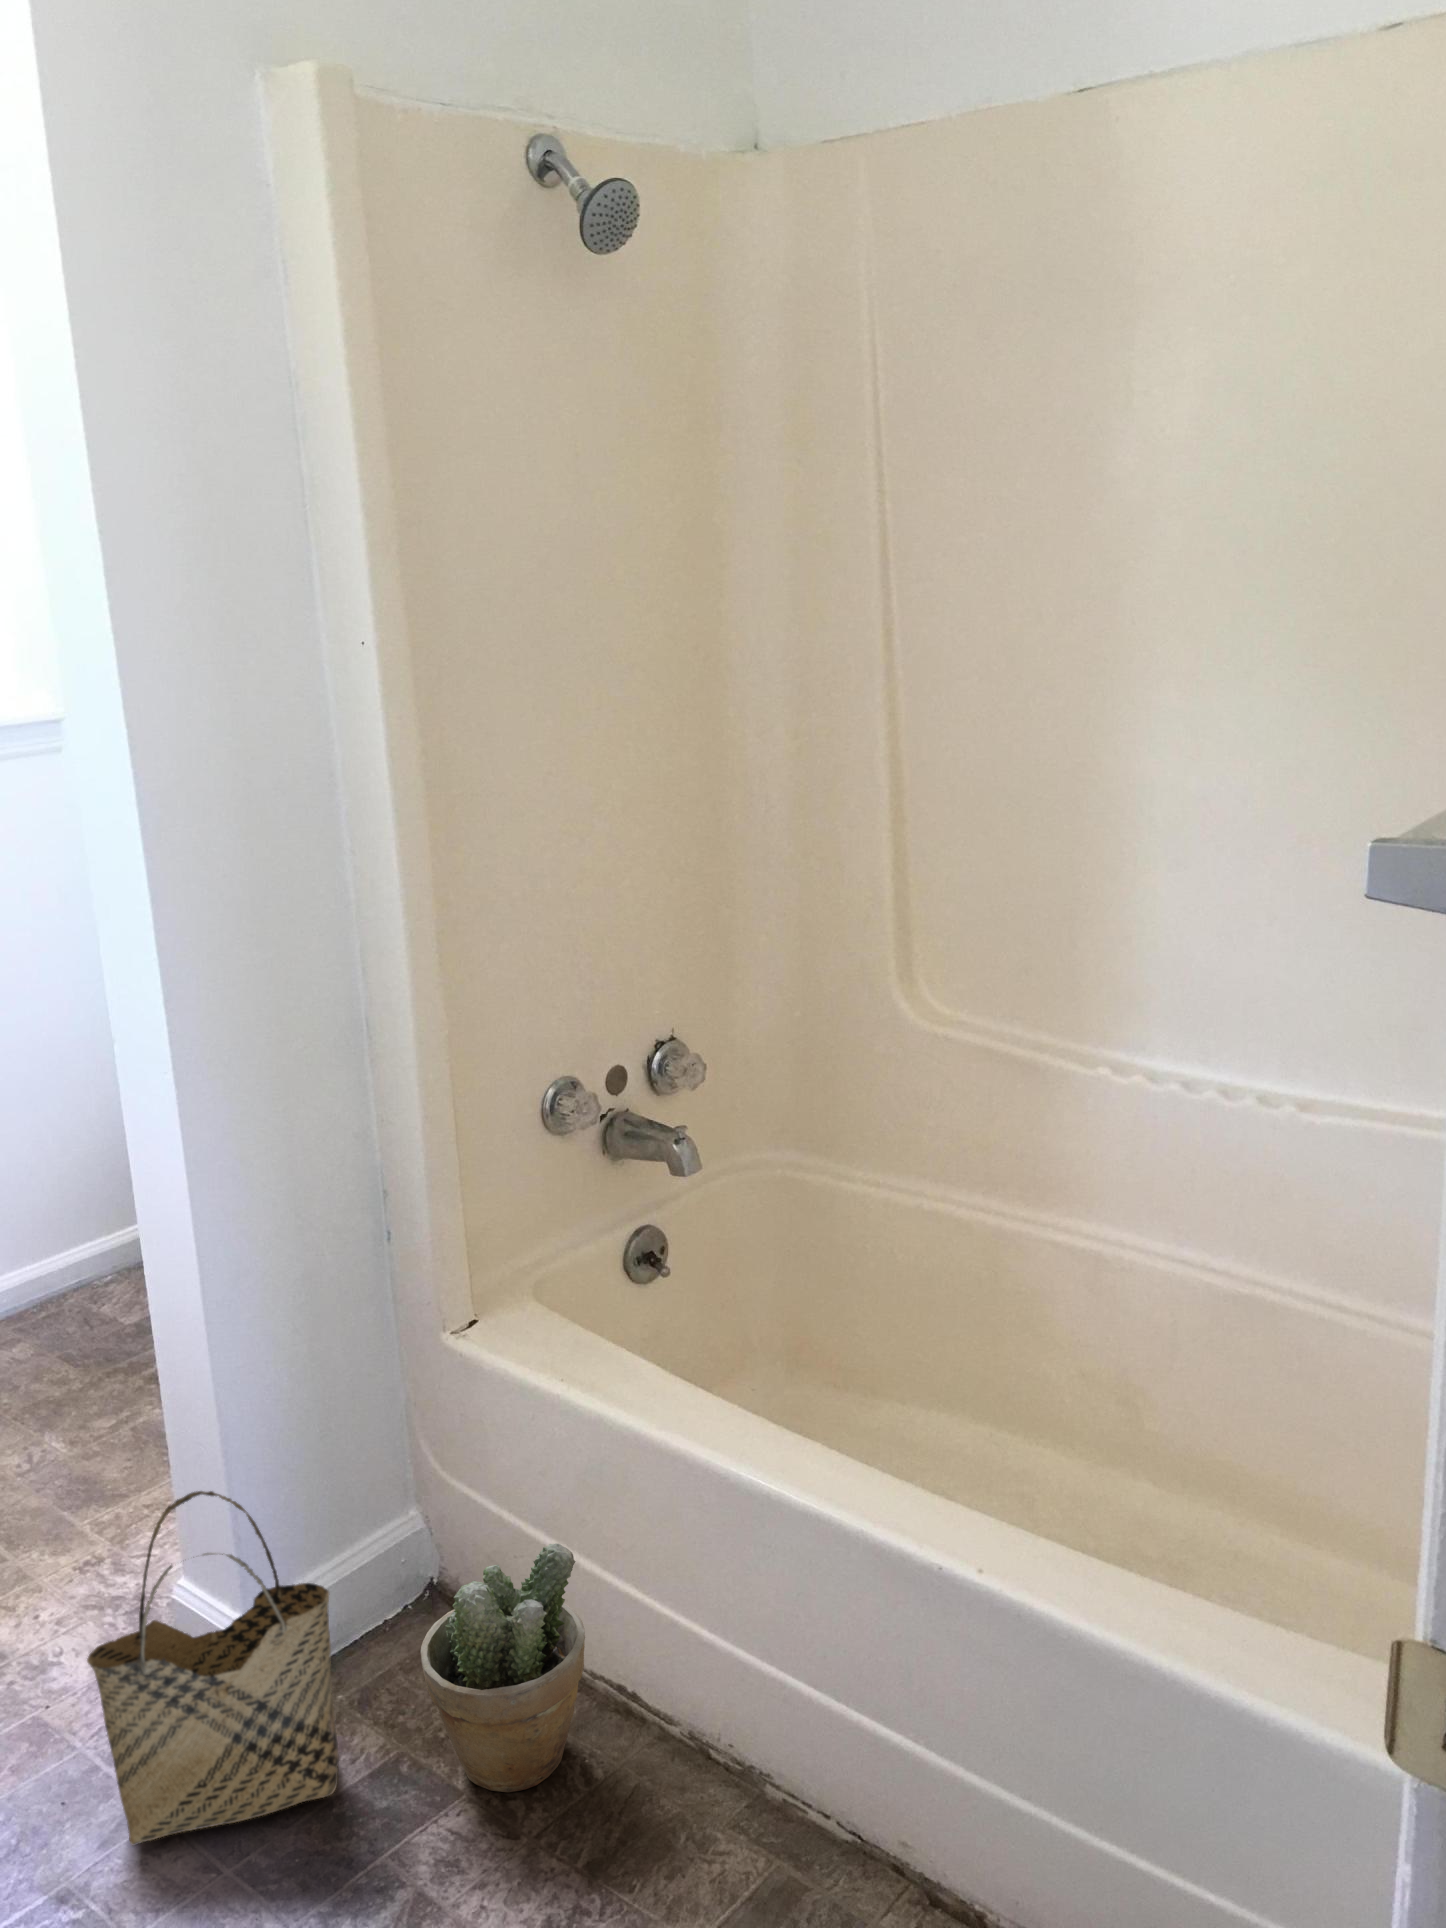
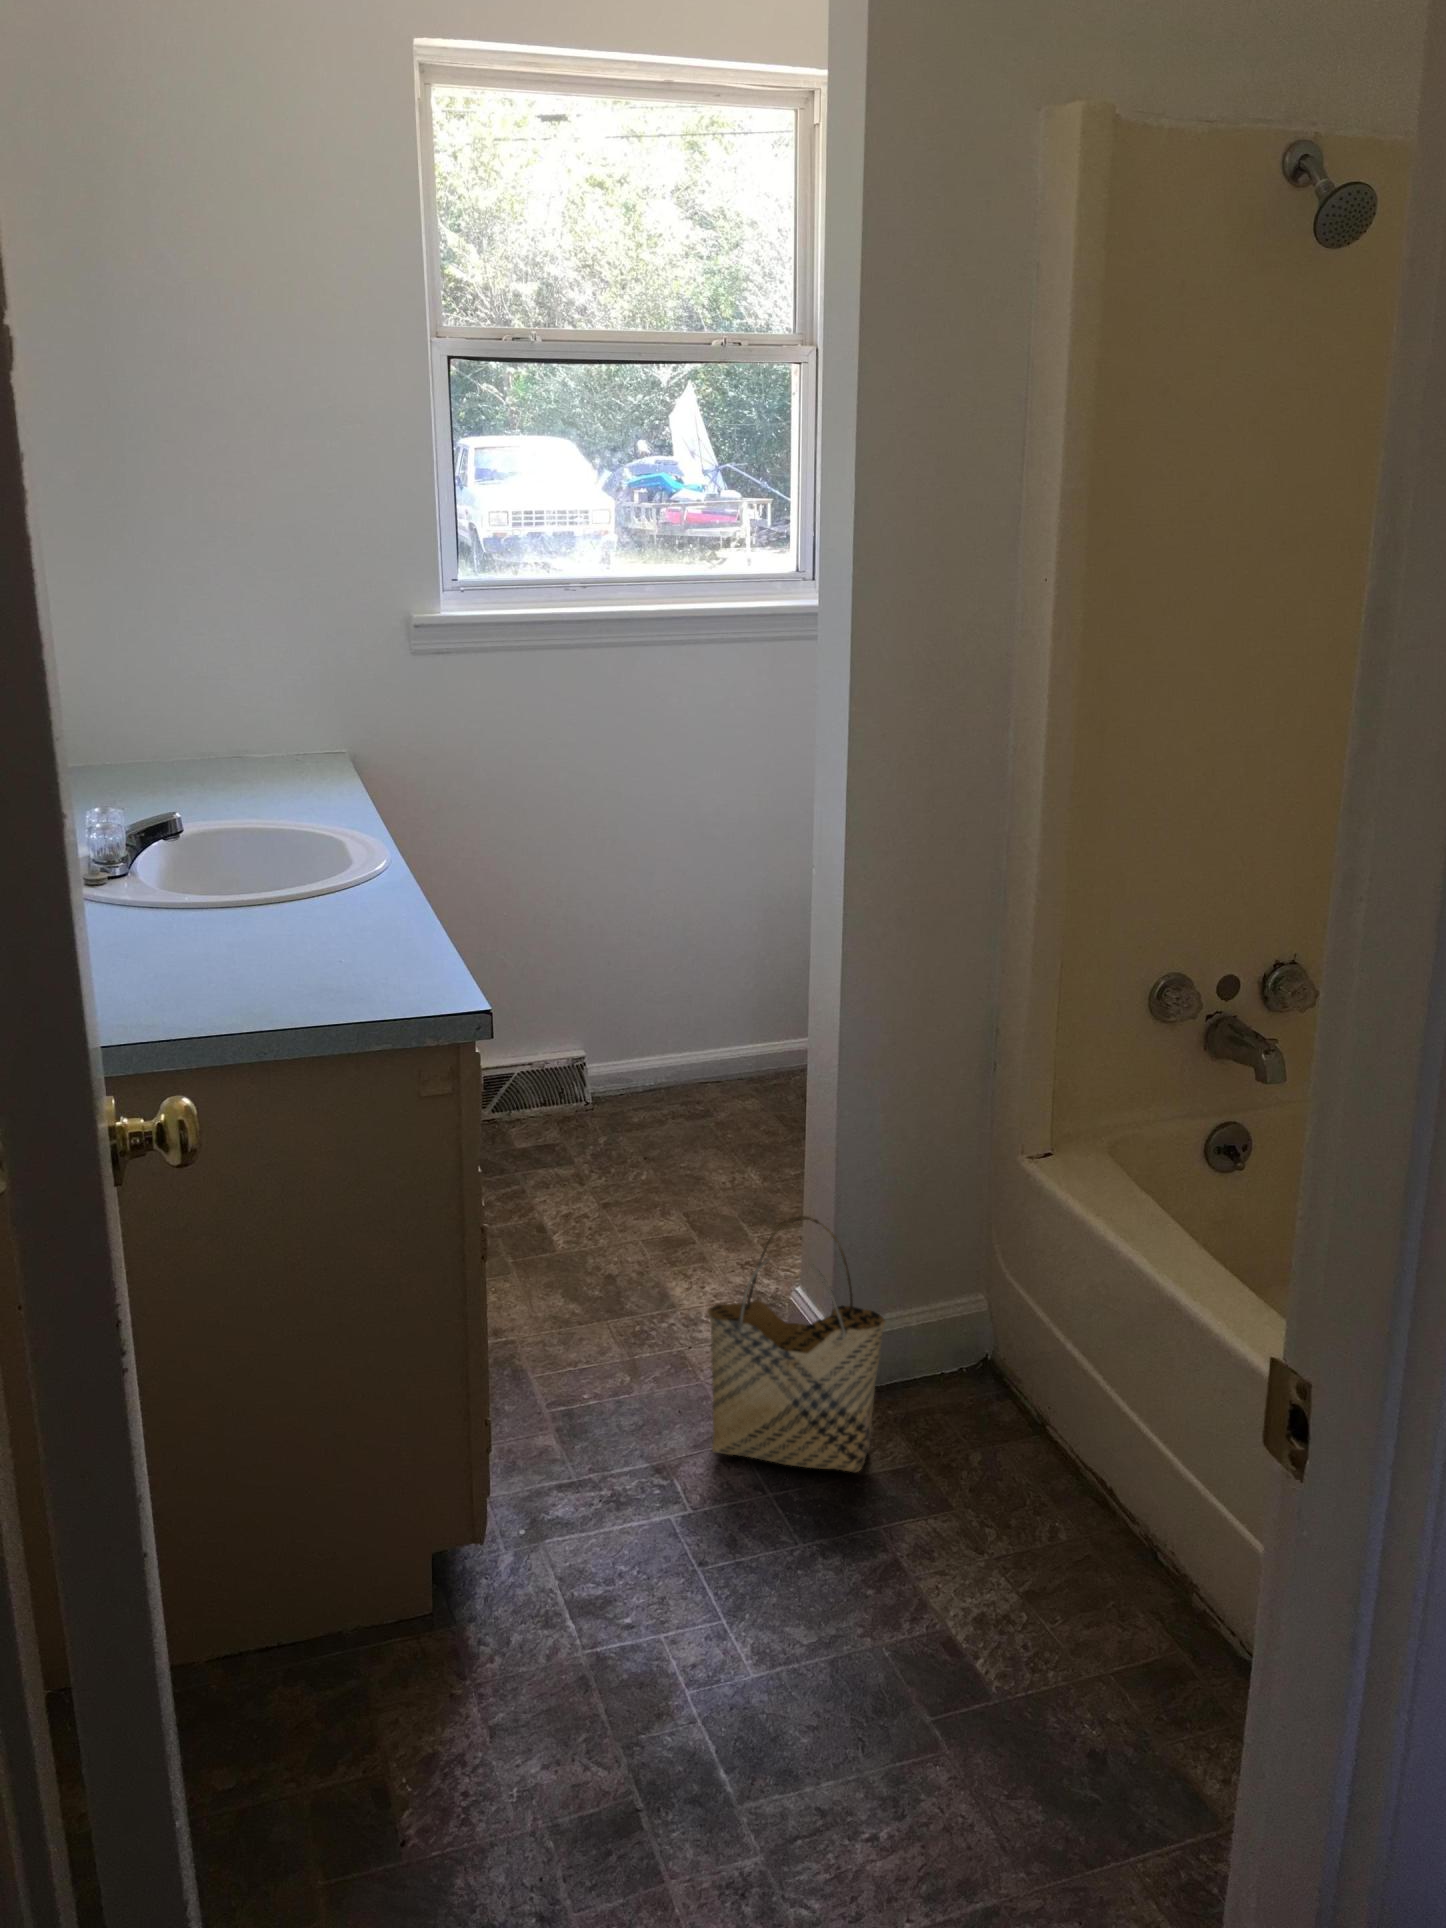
potted plant: present [420,1543,585,1792] -> none [940,1340,1077,1524]

